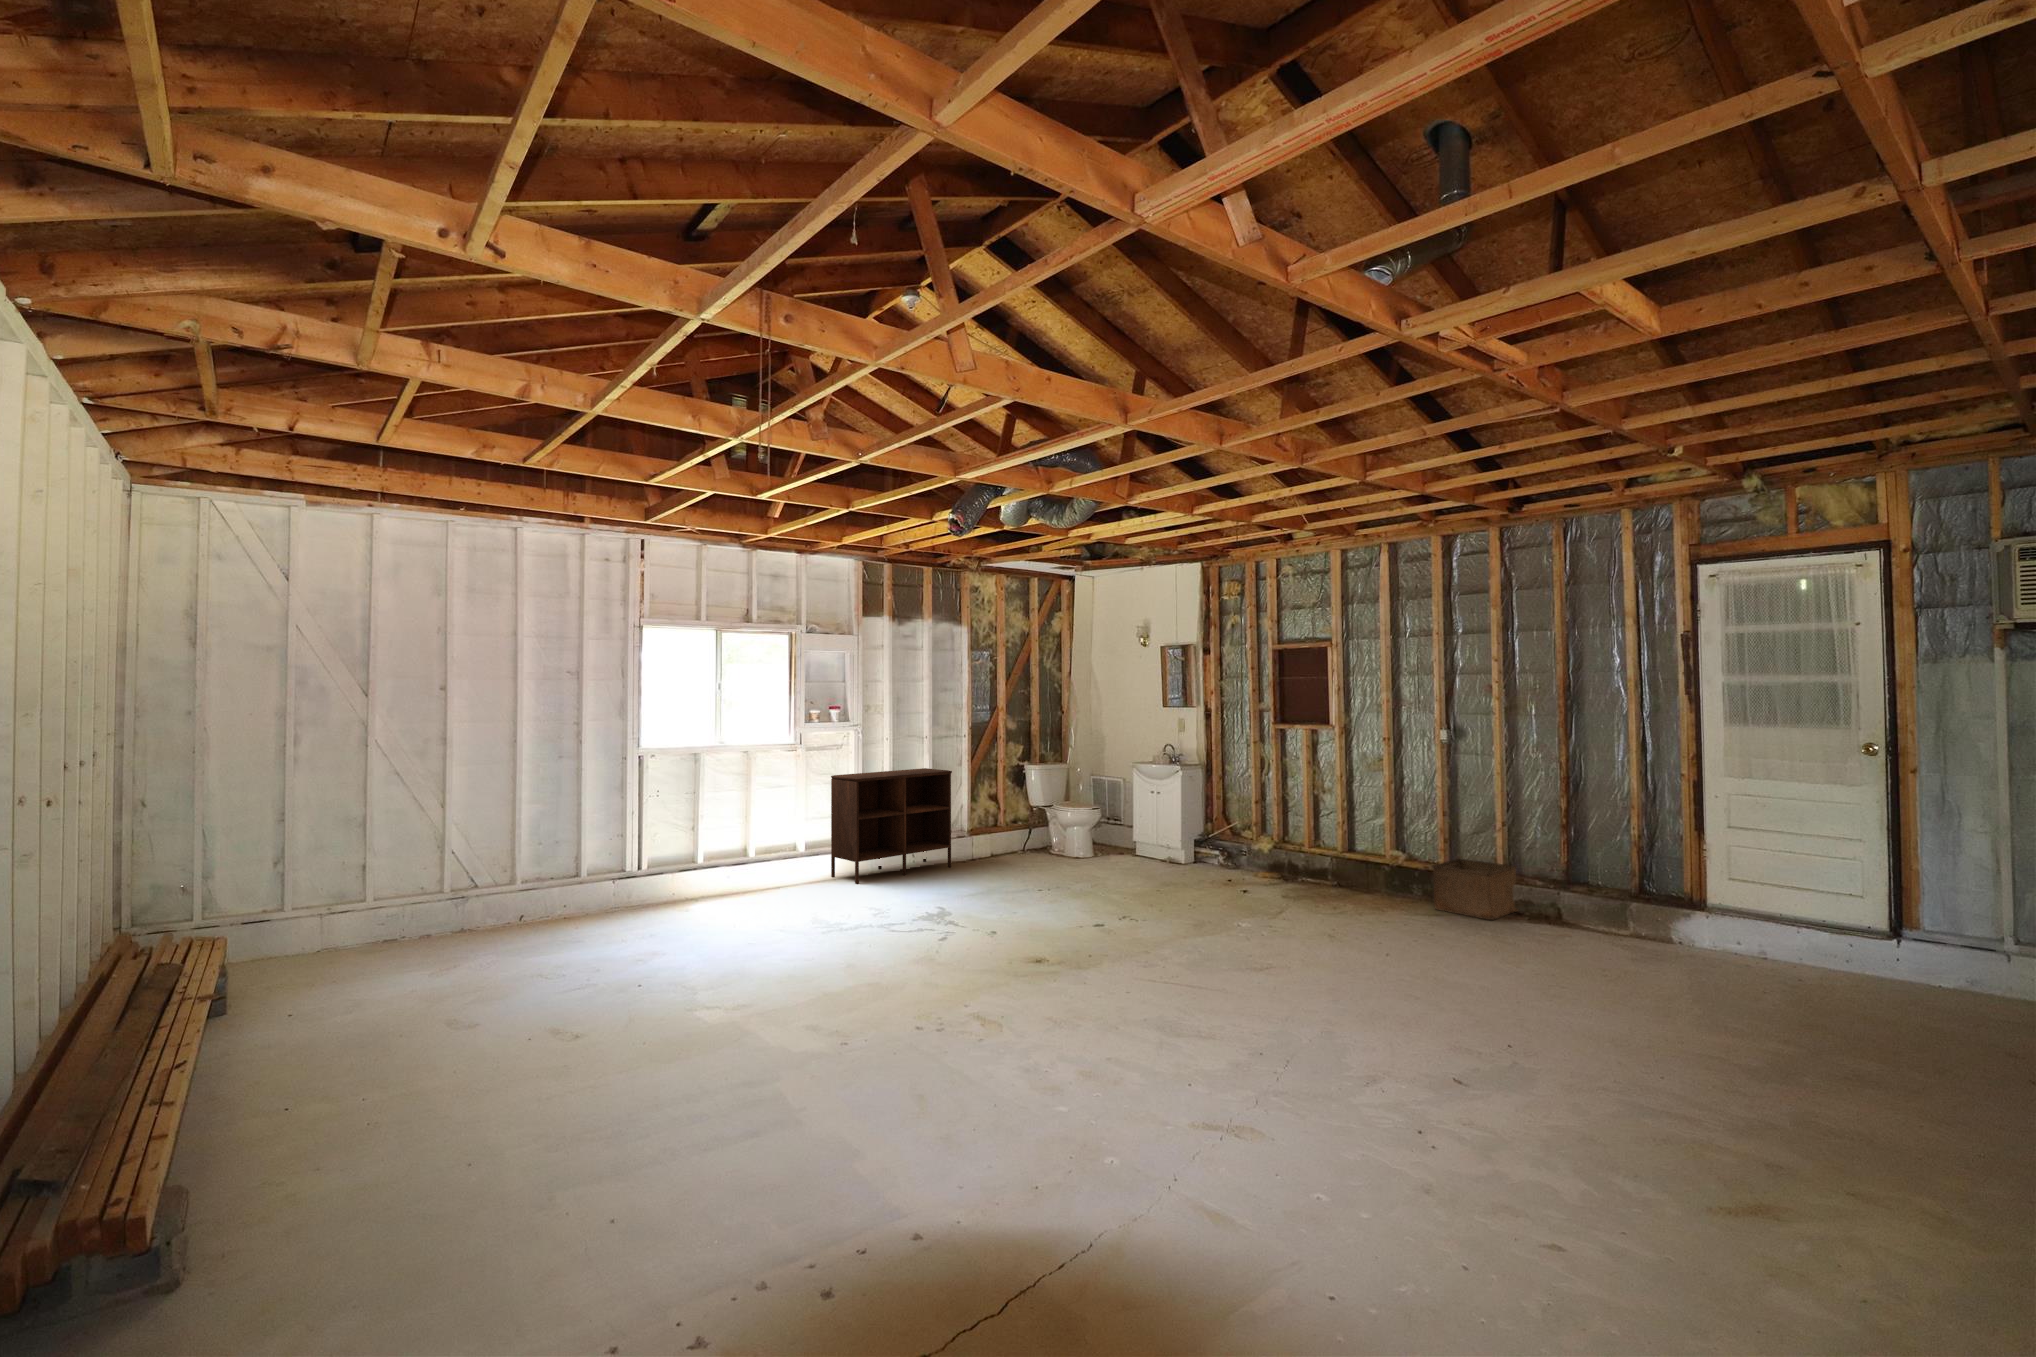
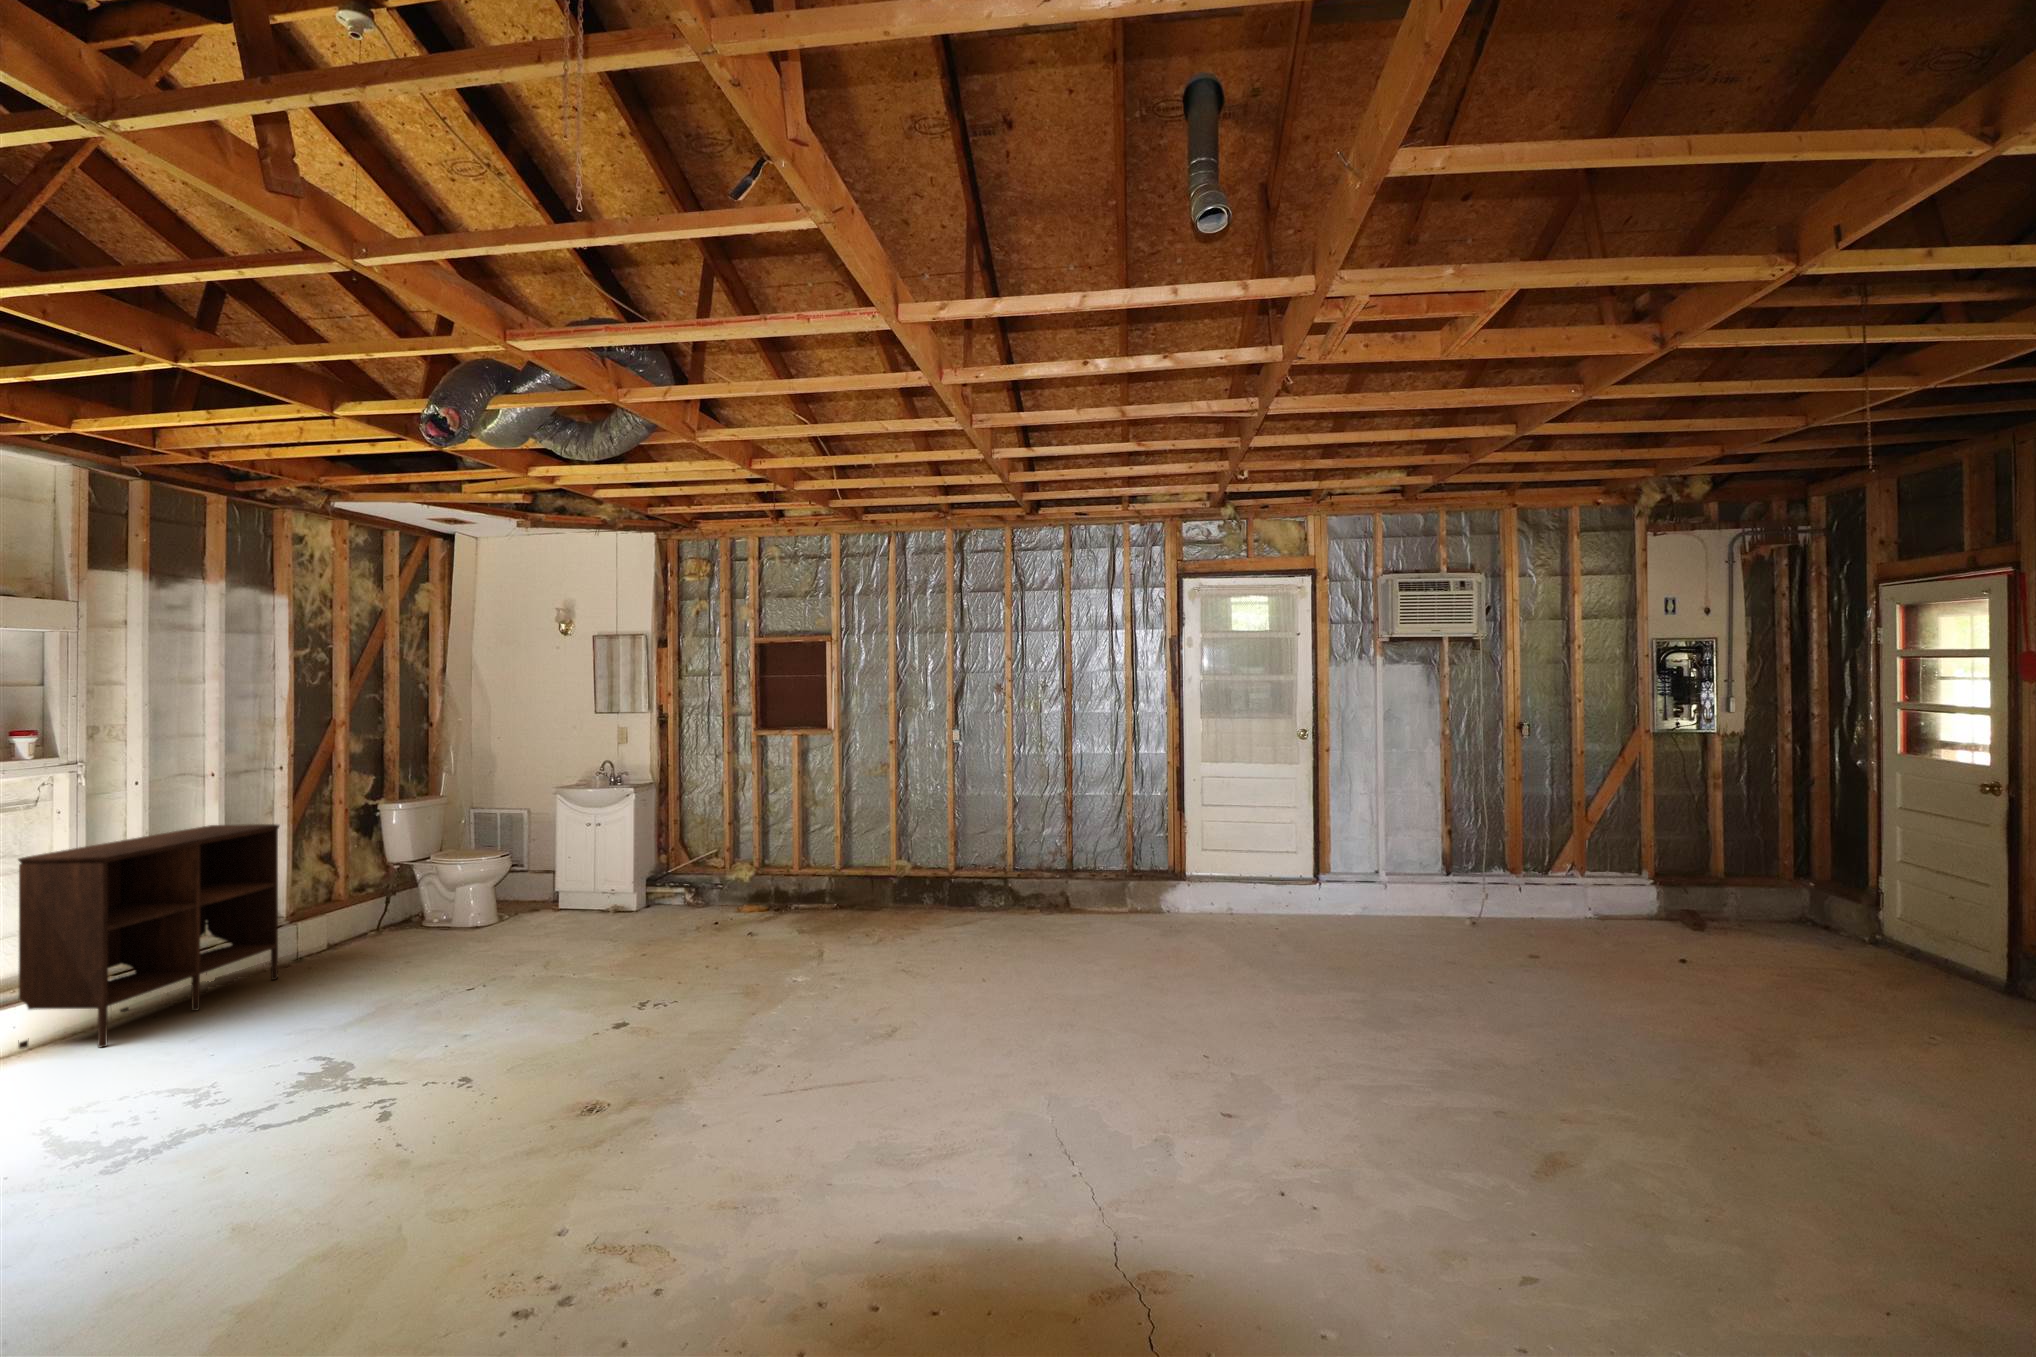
storage bin: present [1432,859,1518,920] -> none [947,856,1013,911]

